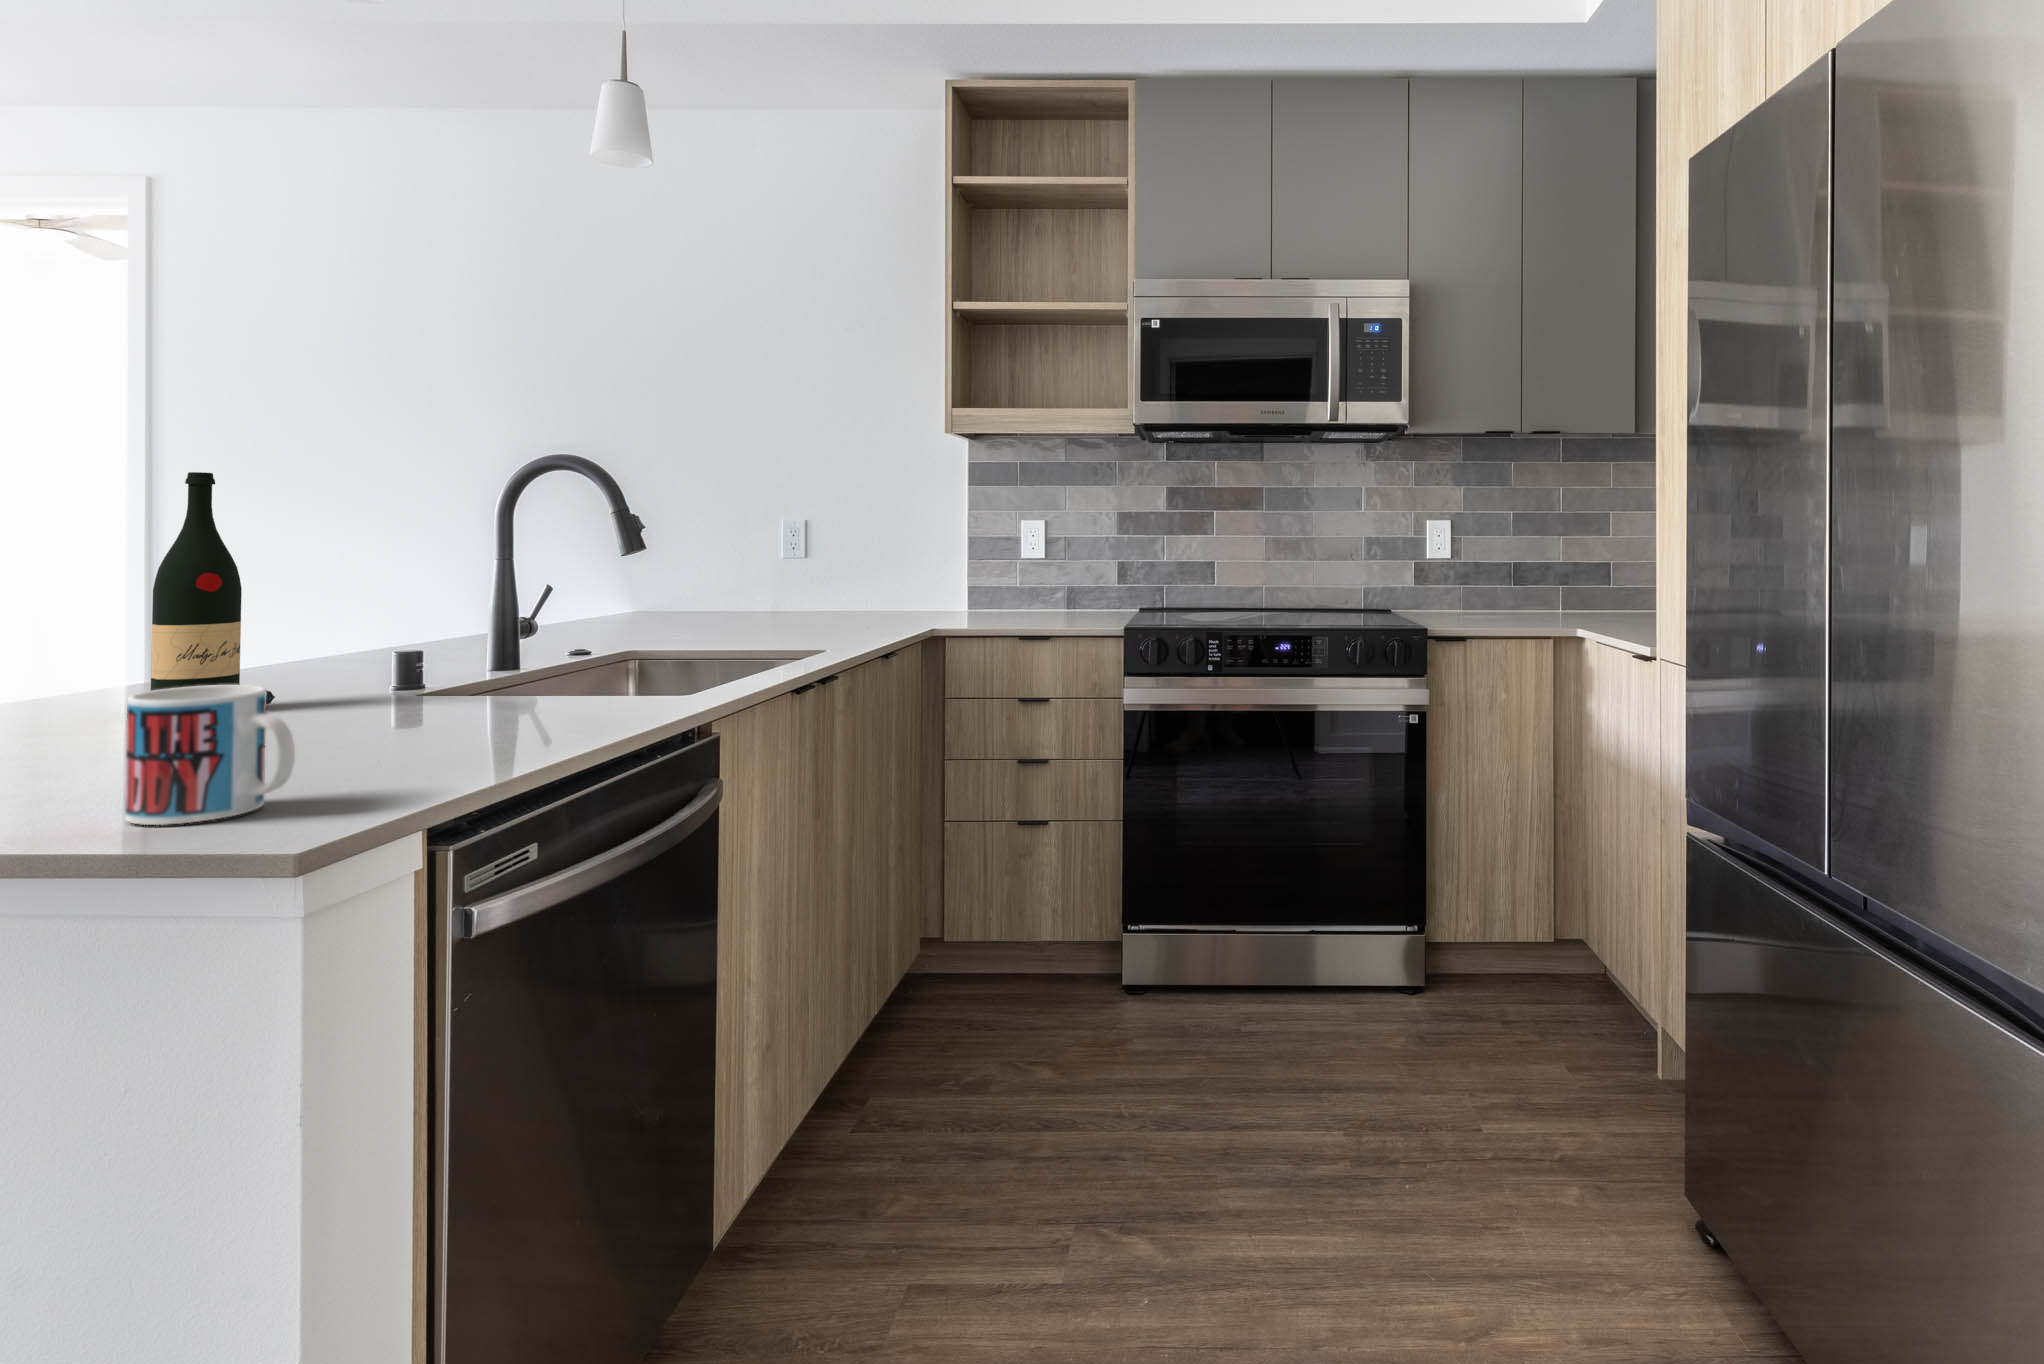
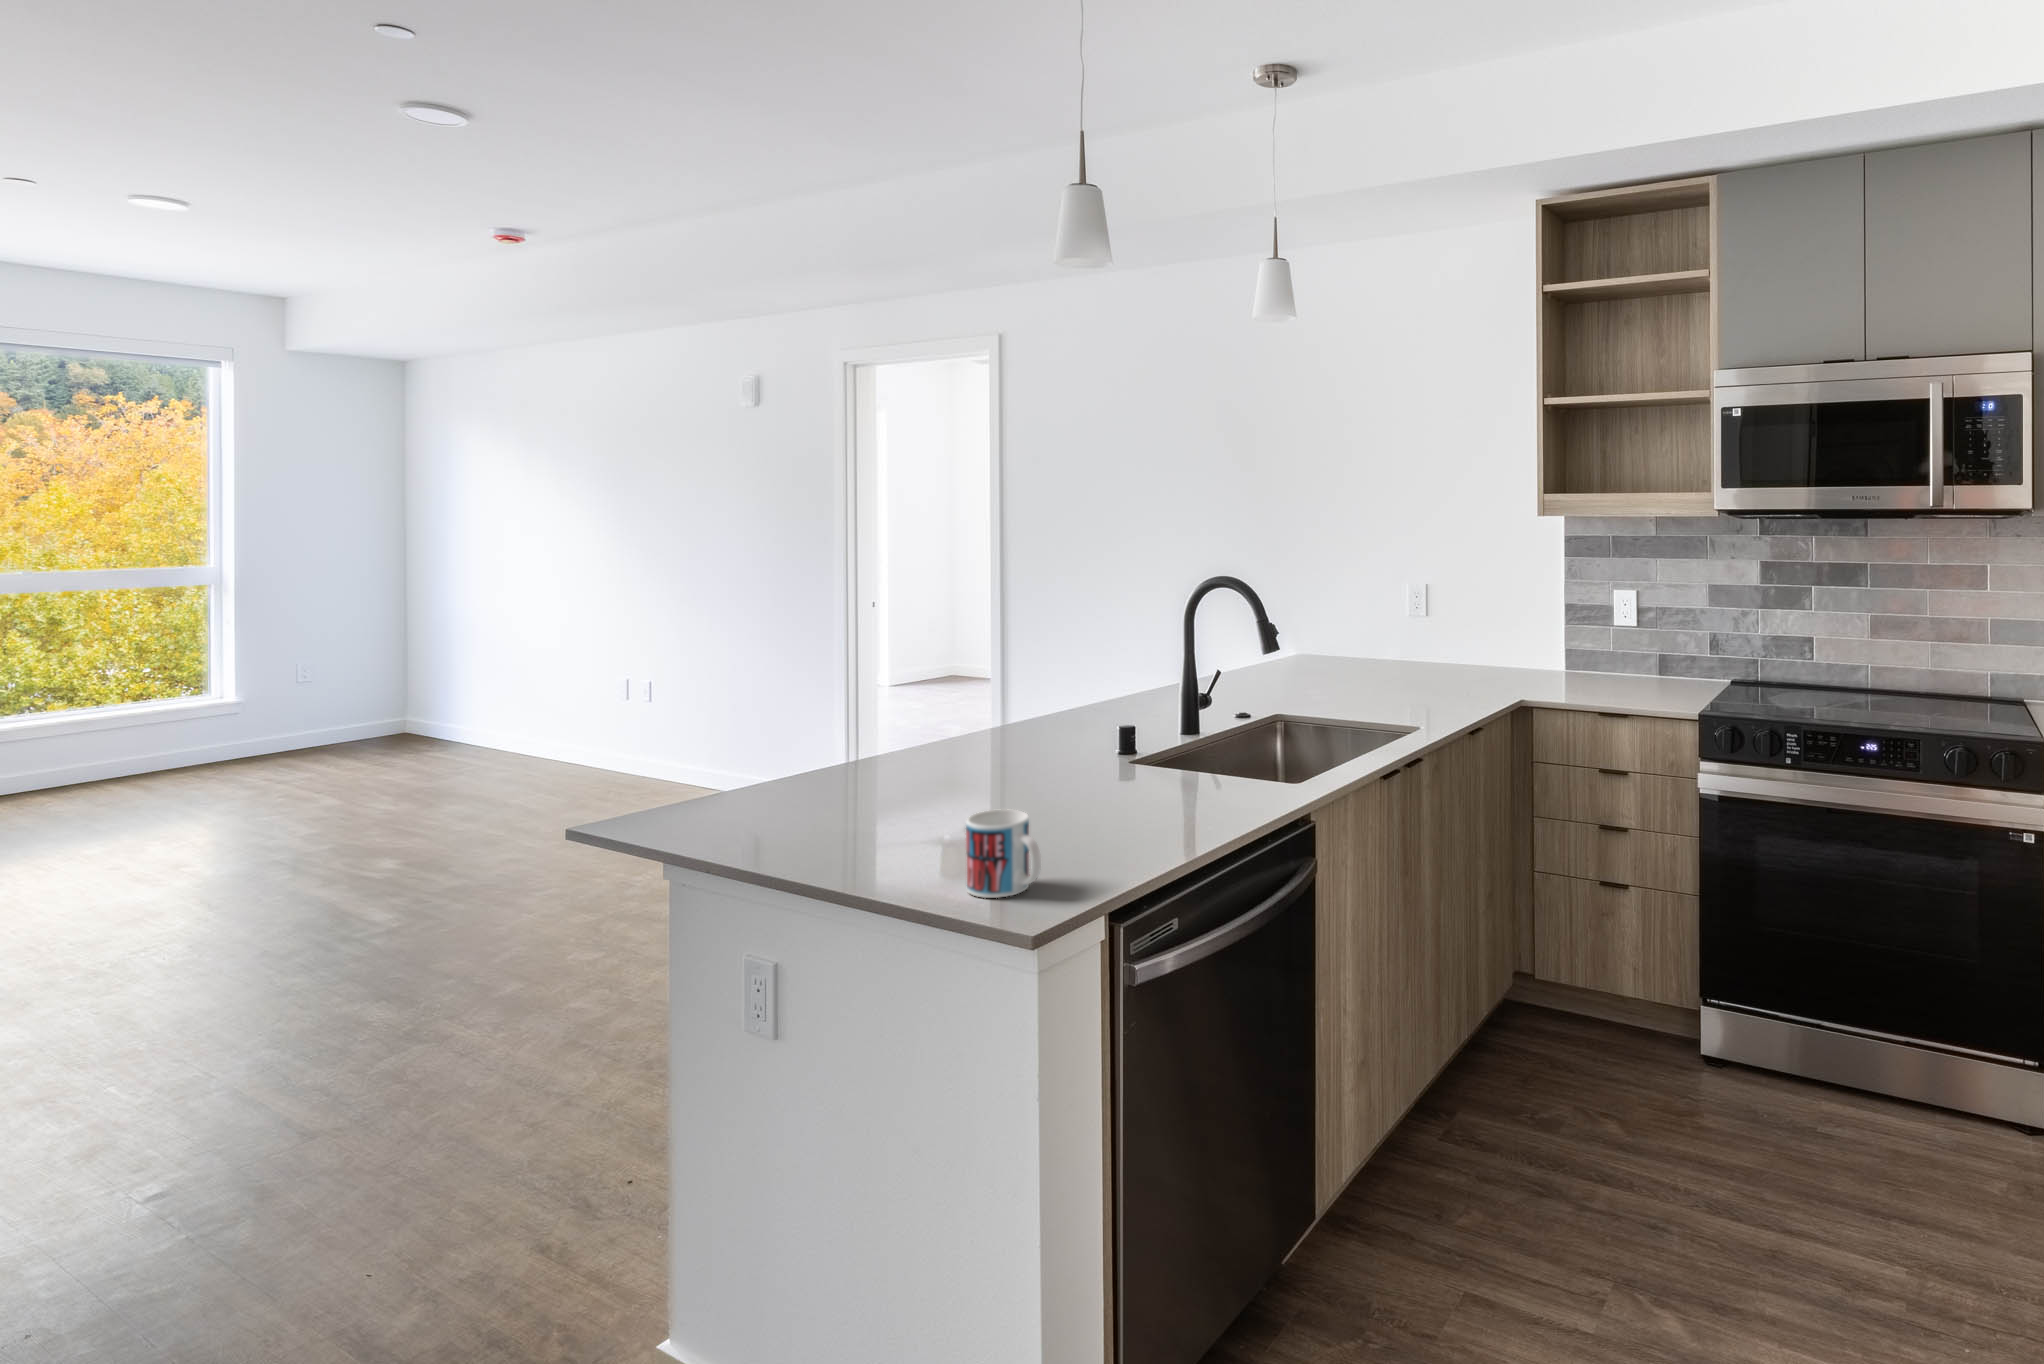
wine bottle: present [151,472,275,704] -> none [994,625,1055,783]

